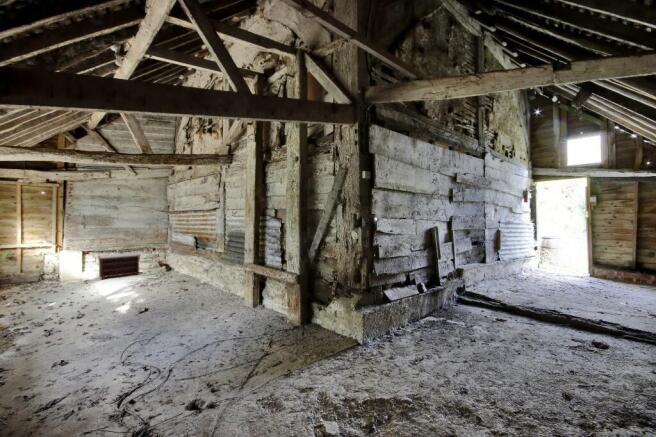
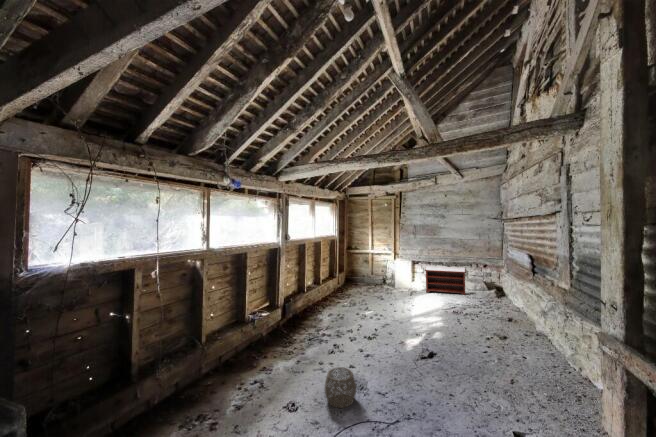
woven basket: none [90,324,120,352] -> present [325,367,356,408]

